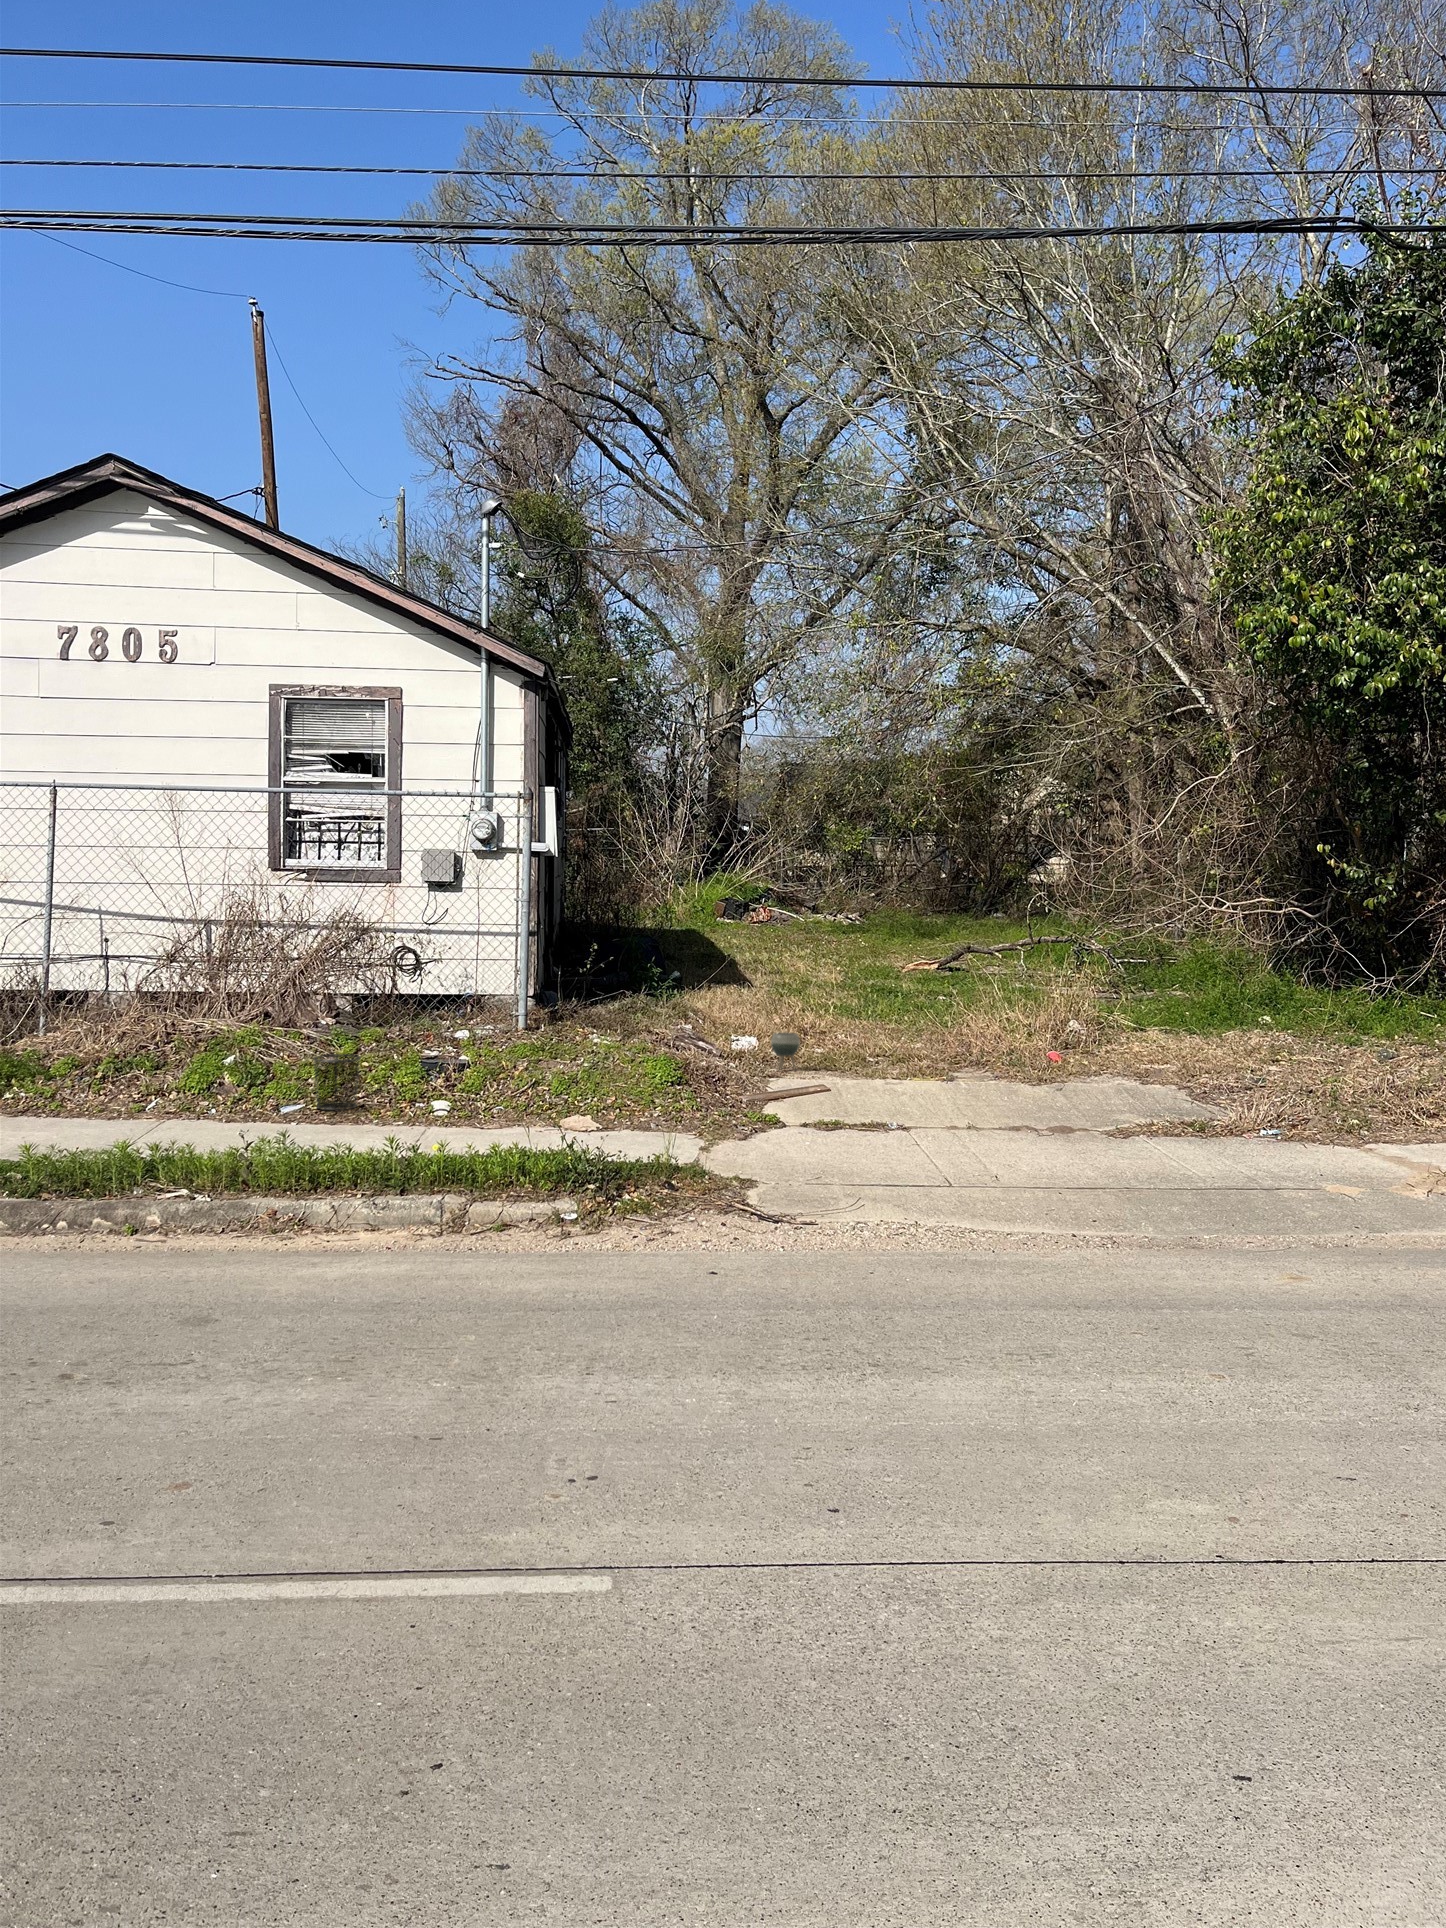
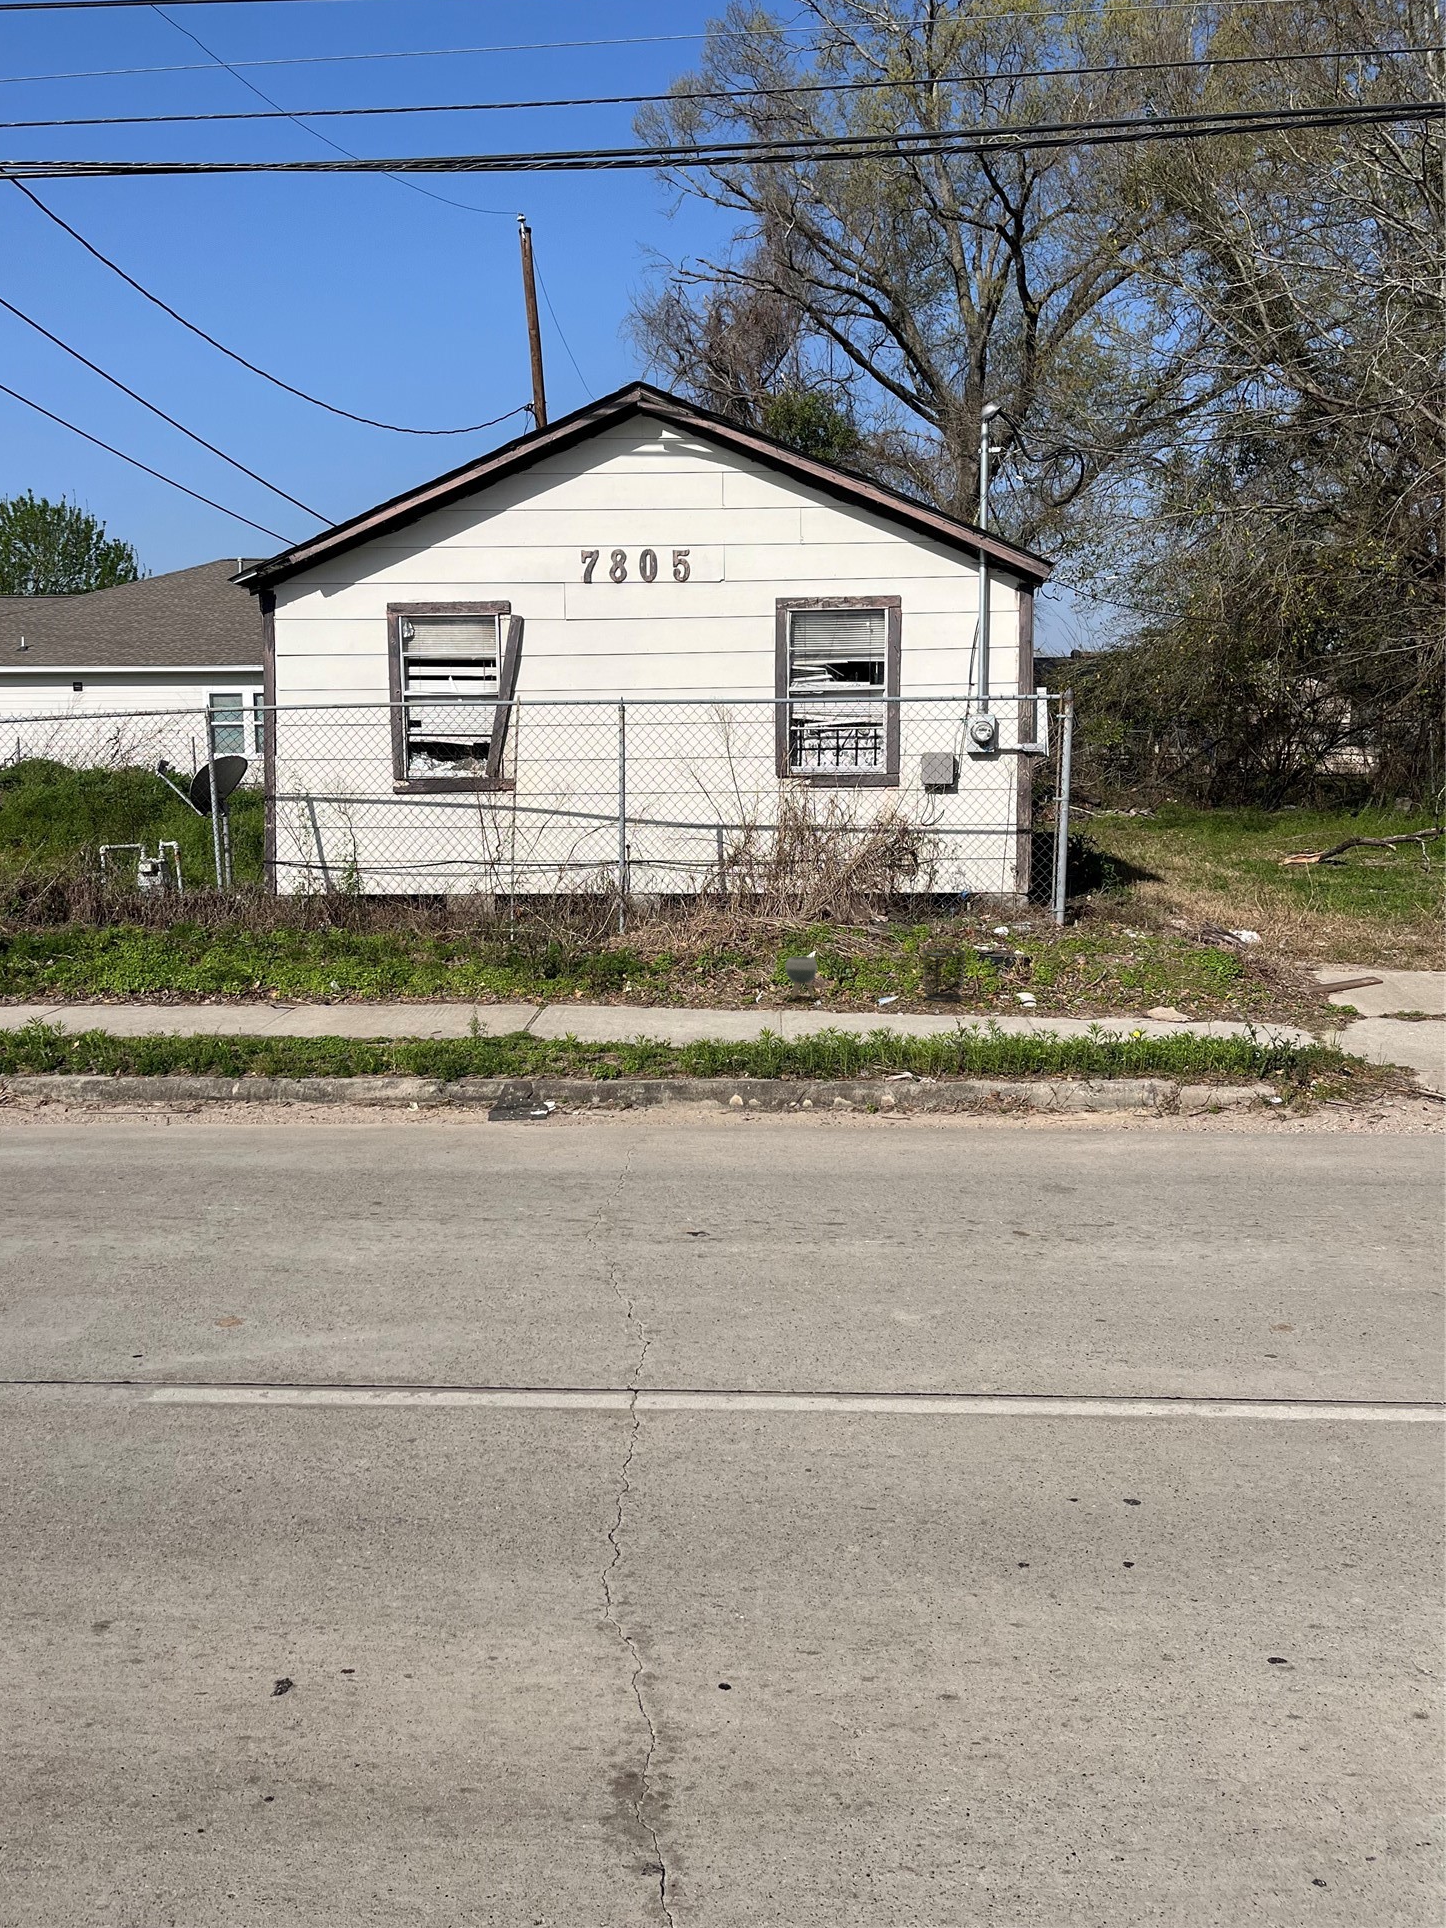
planter: present [771,1032,800,1071] -> present [785,956,817,999]

